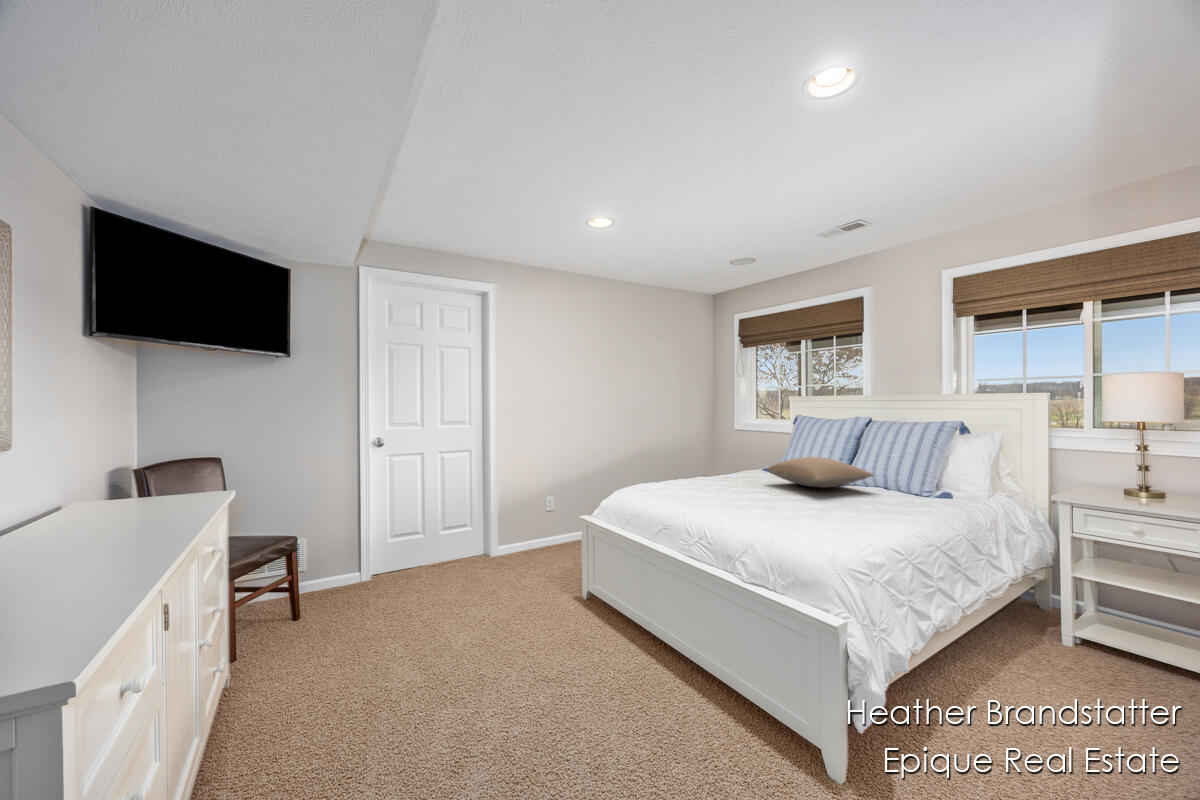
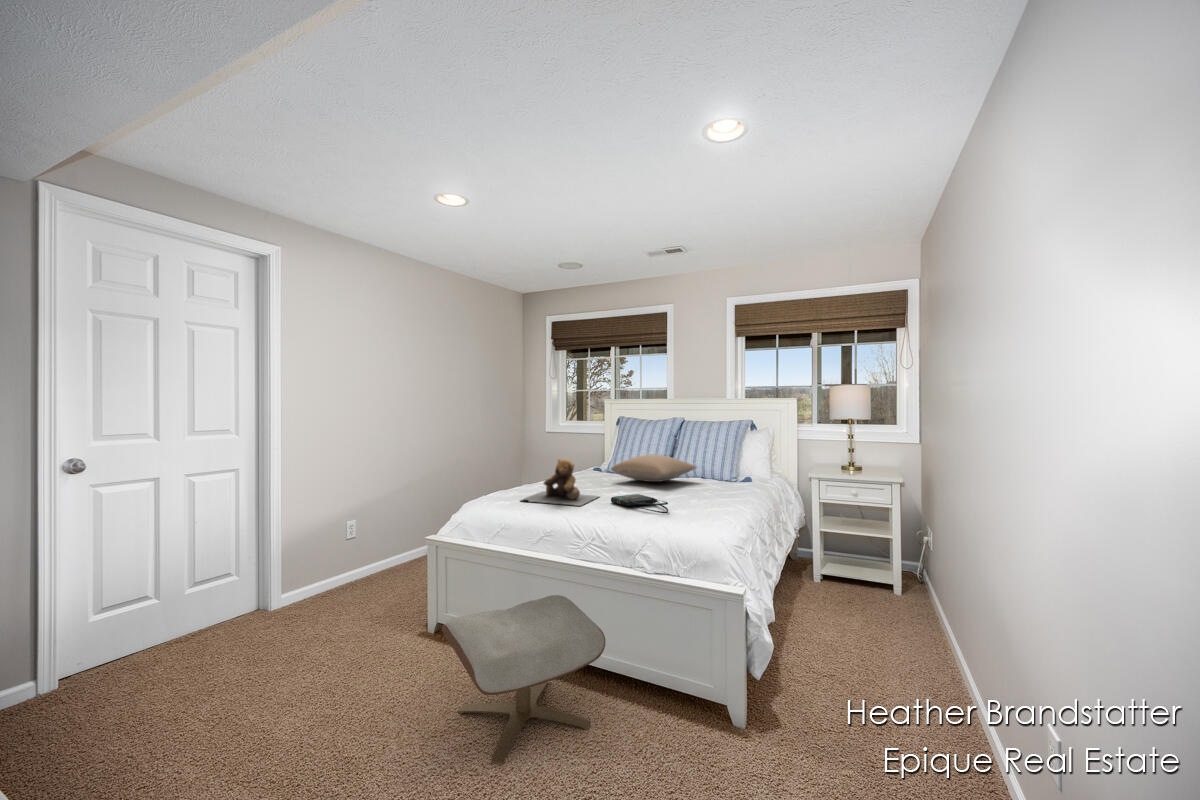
teddy bear: none [650,457,734,507] -> present [521,459,599,506]
tote bag: none [736,501,787,527] -> present [611,494,668,513]
ottoman: none [539,591,679,739] -> present [442,595,605,765]

